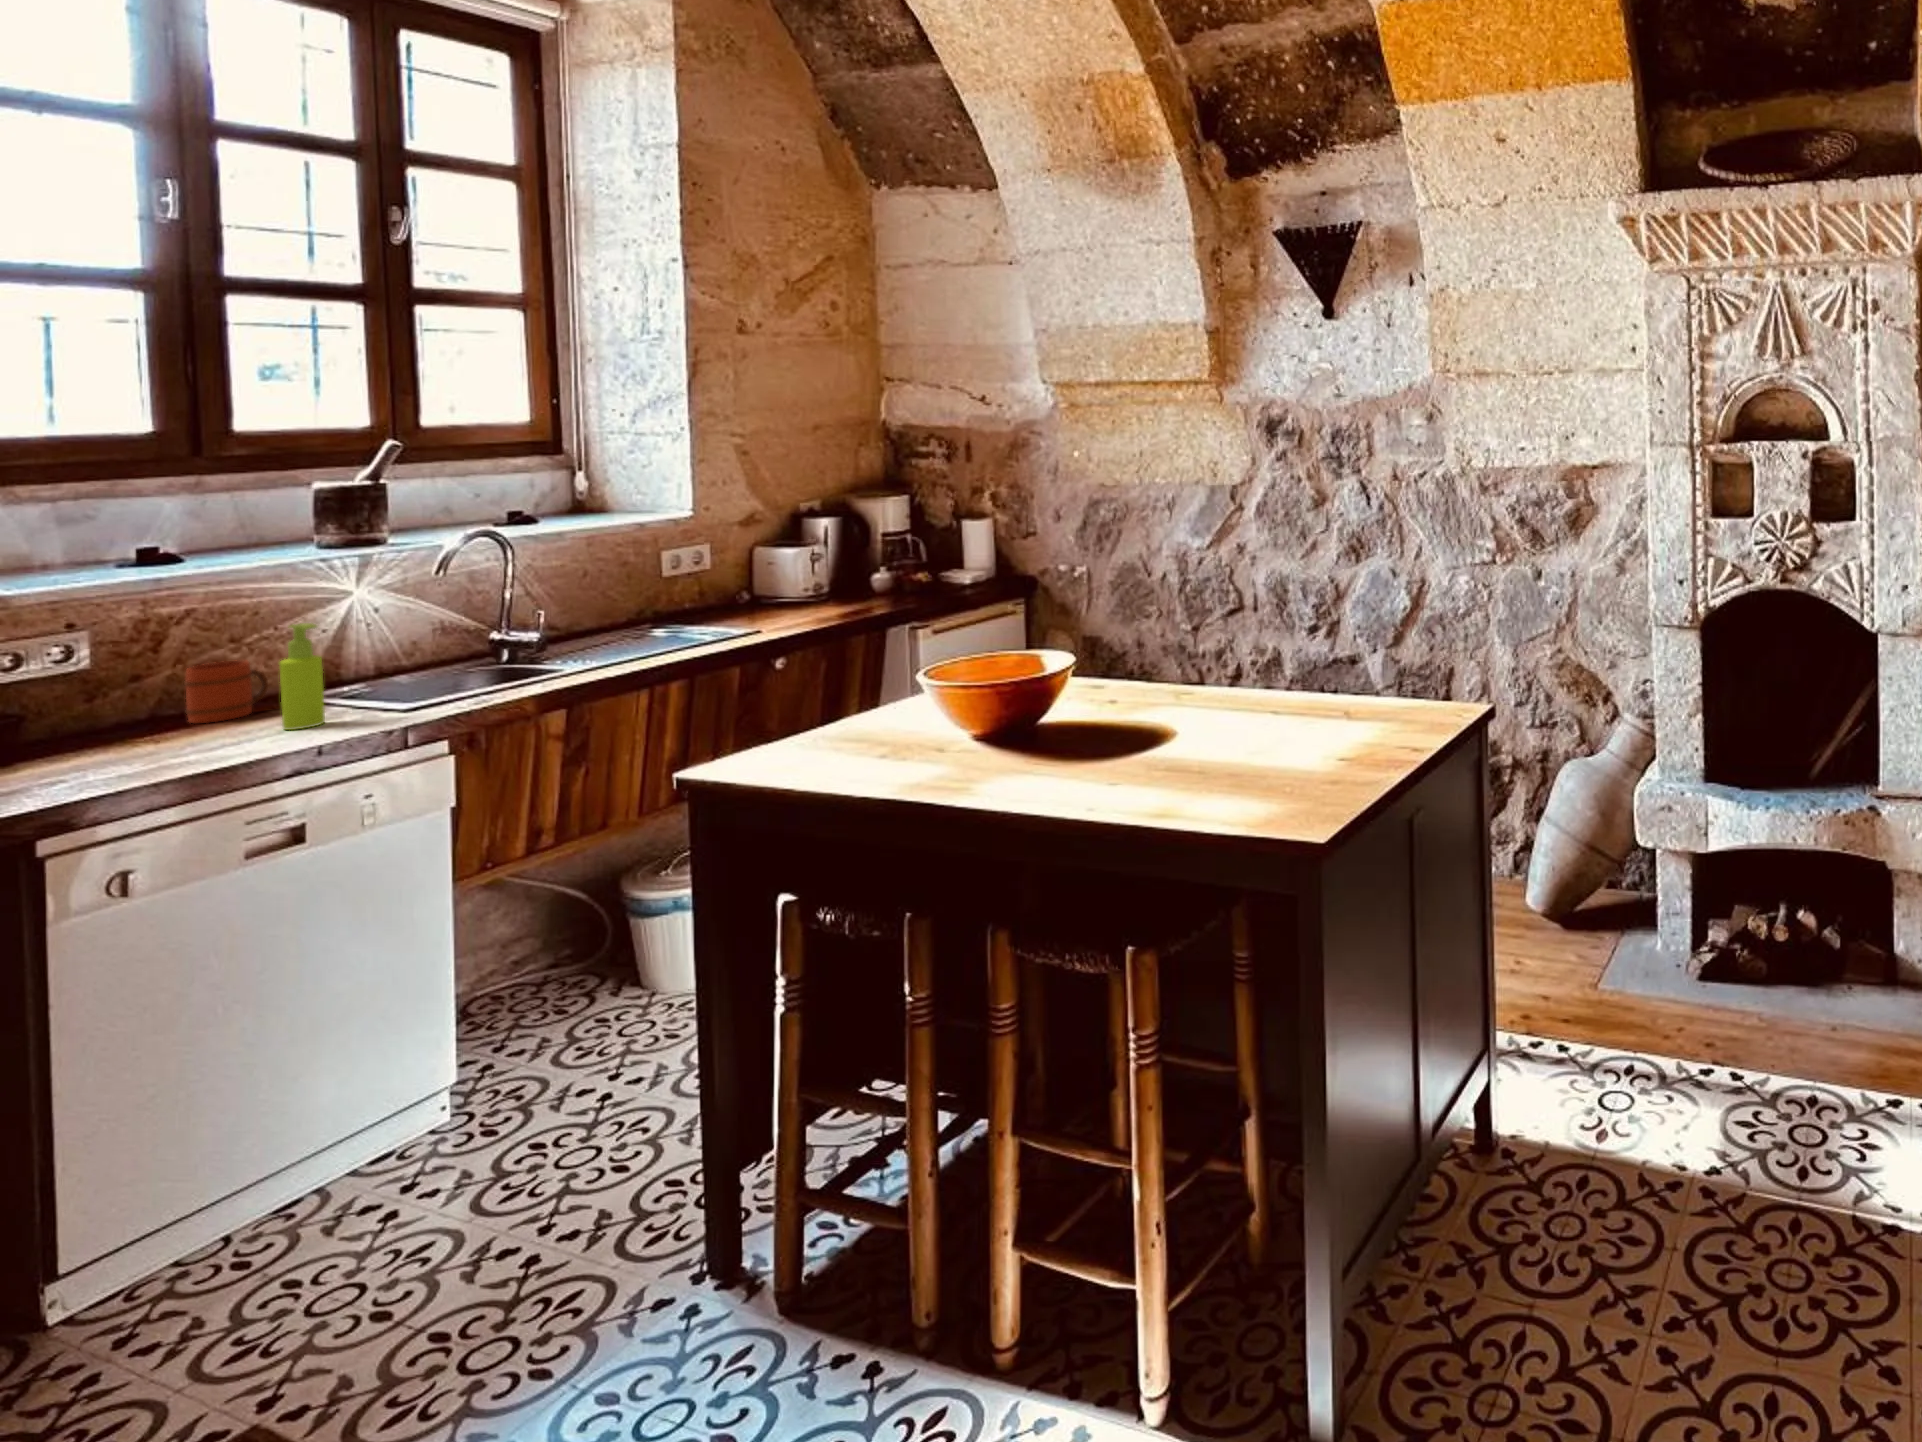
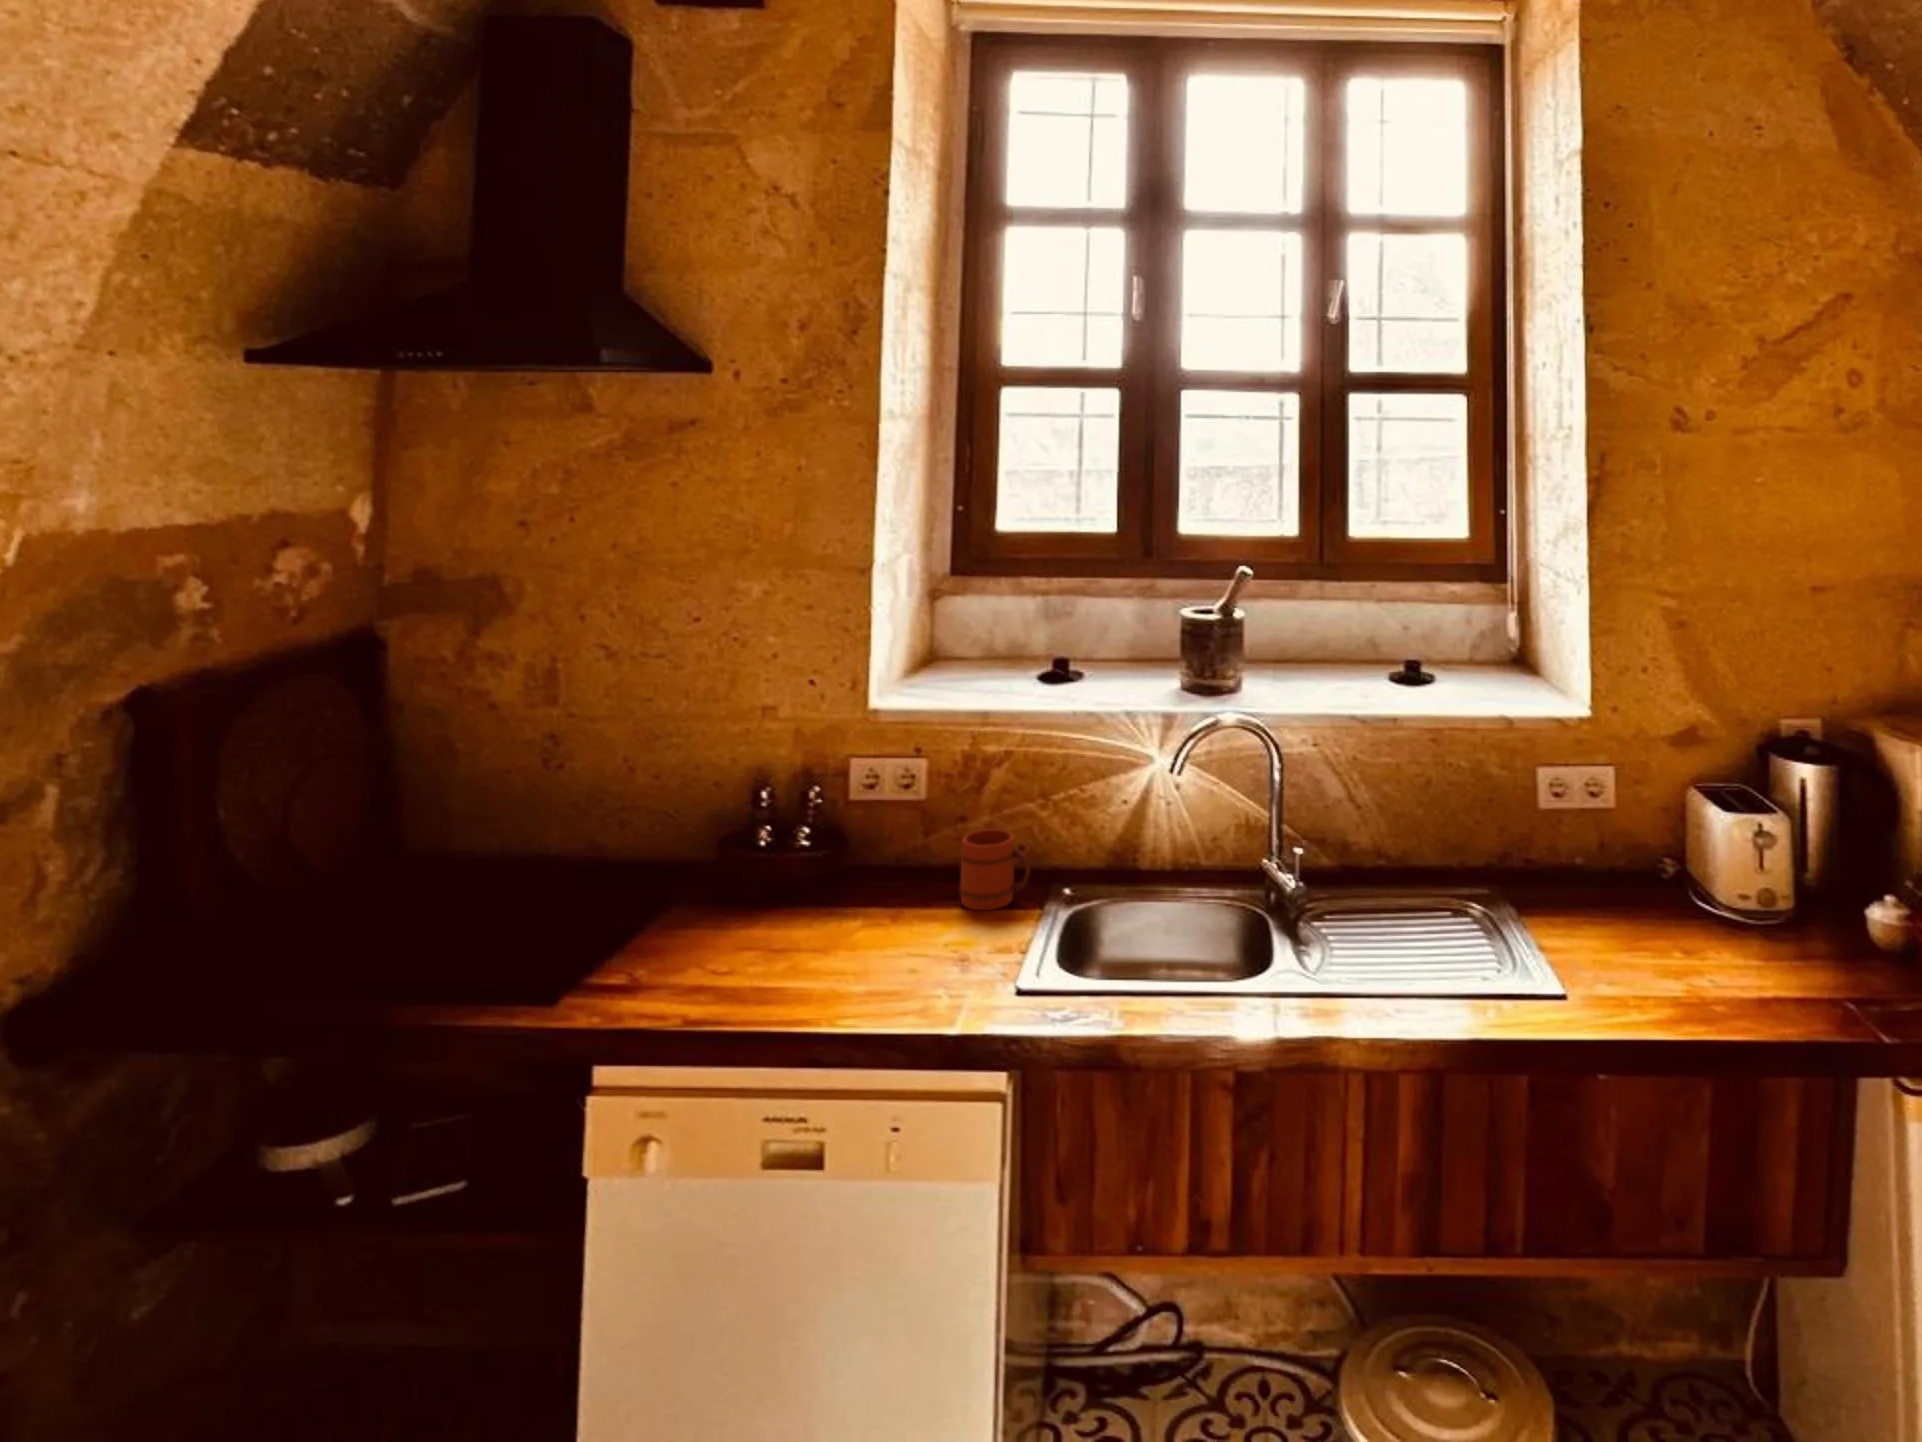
soap dispenser: present [279,623,325,730] -> none [922,835,964,983]

